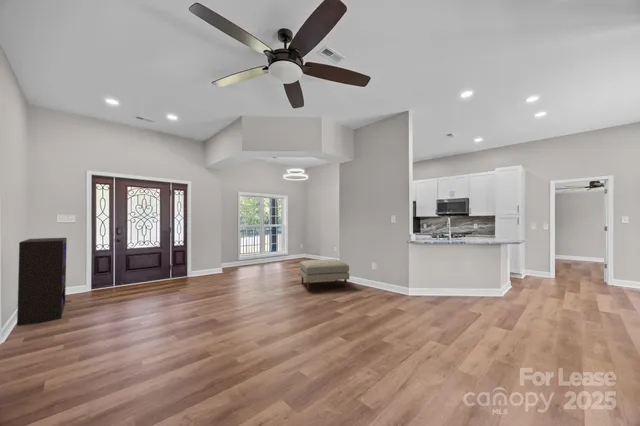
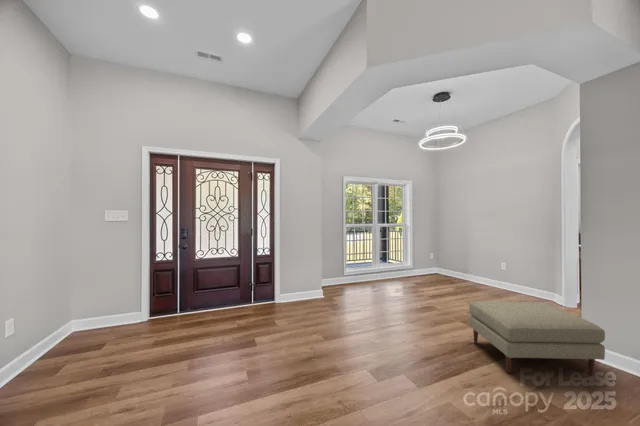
bookshelf: present [17,238,67,326] -> none [10,248,106,415]

